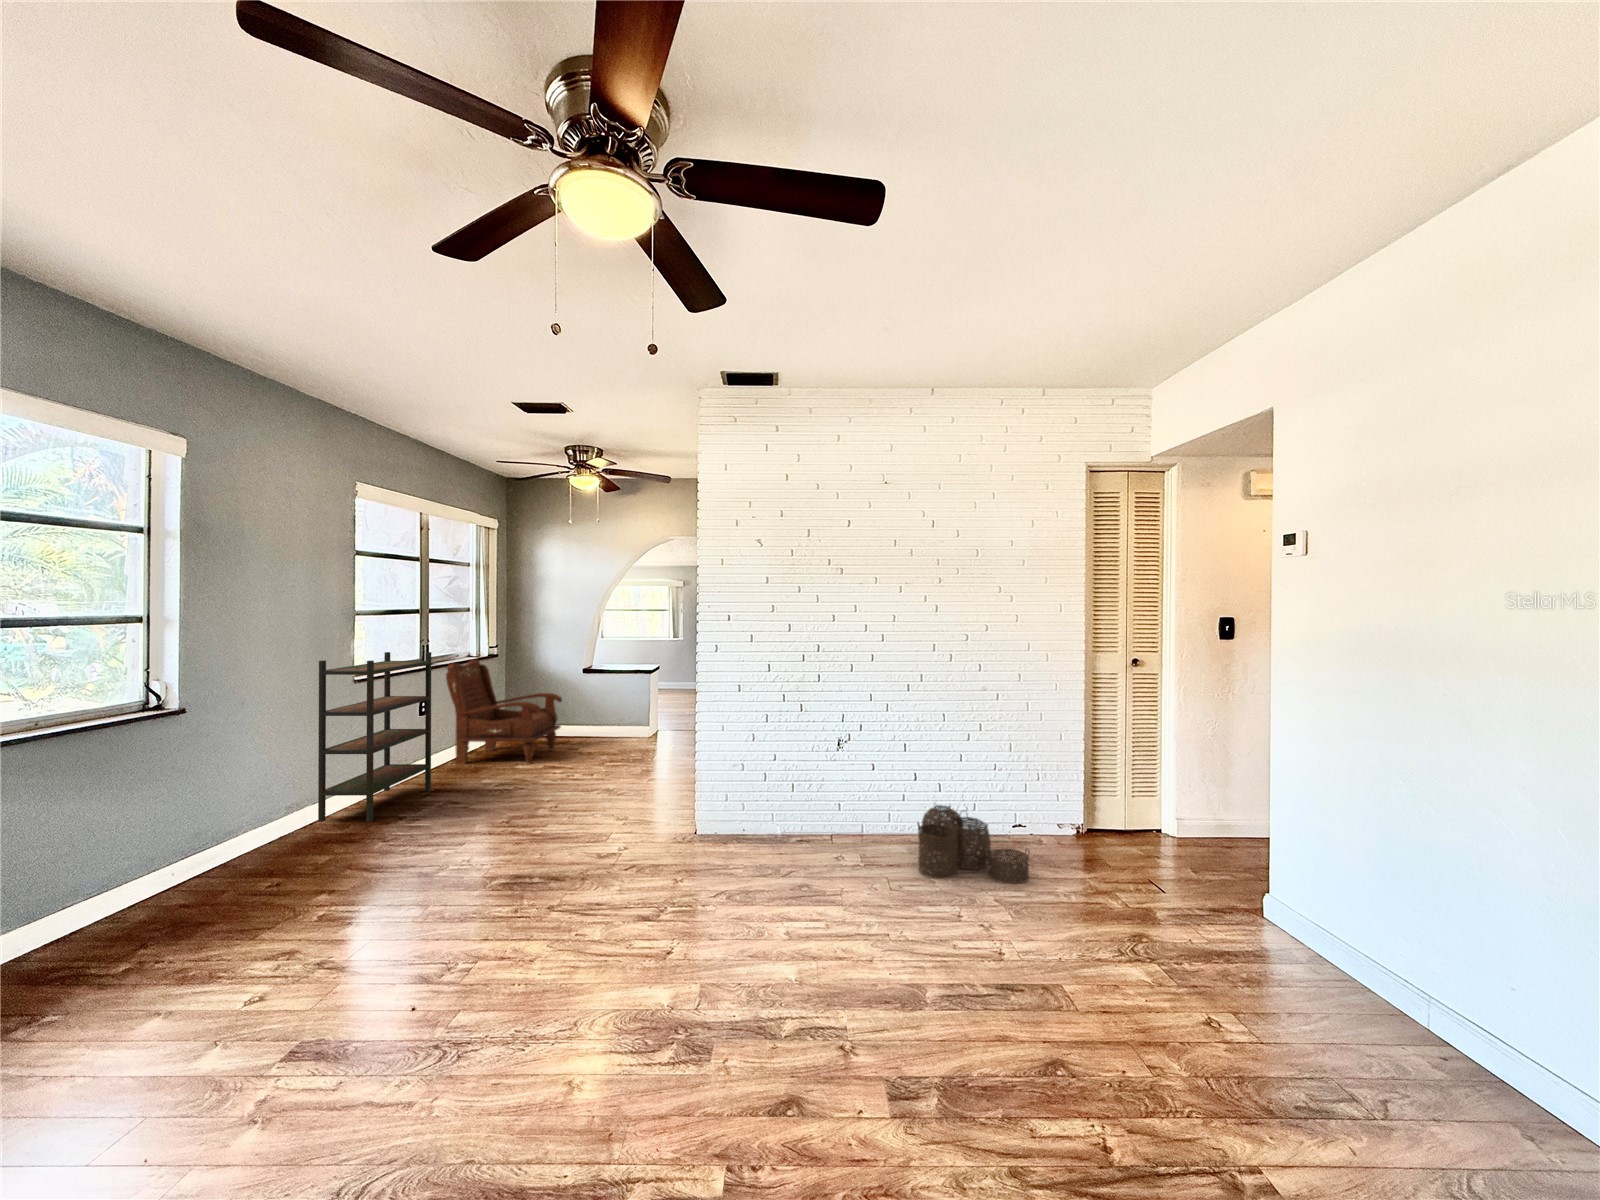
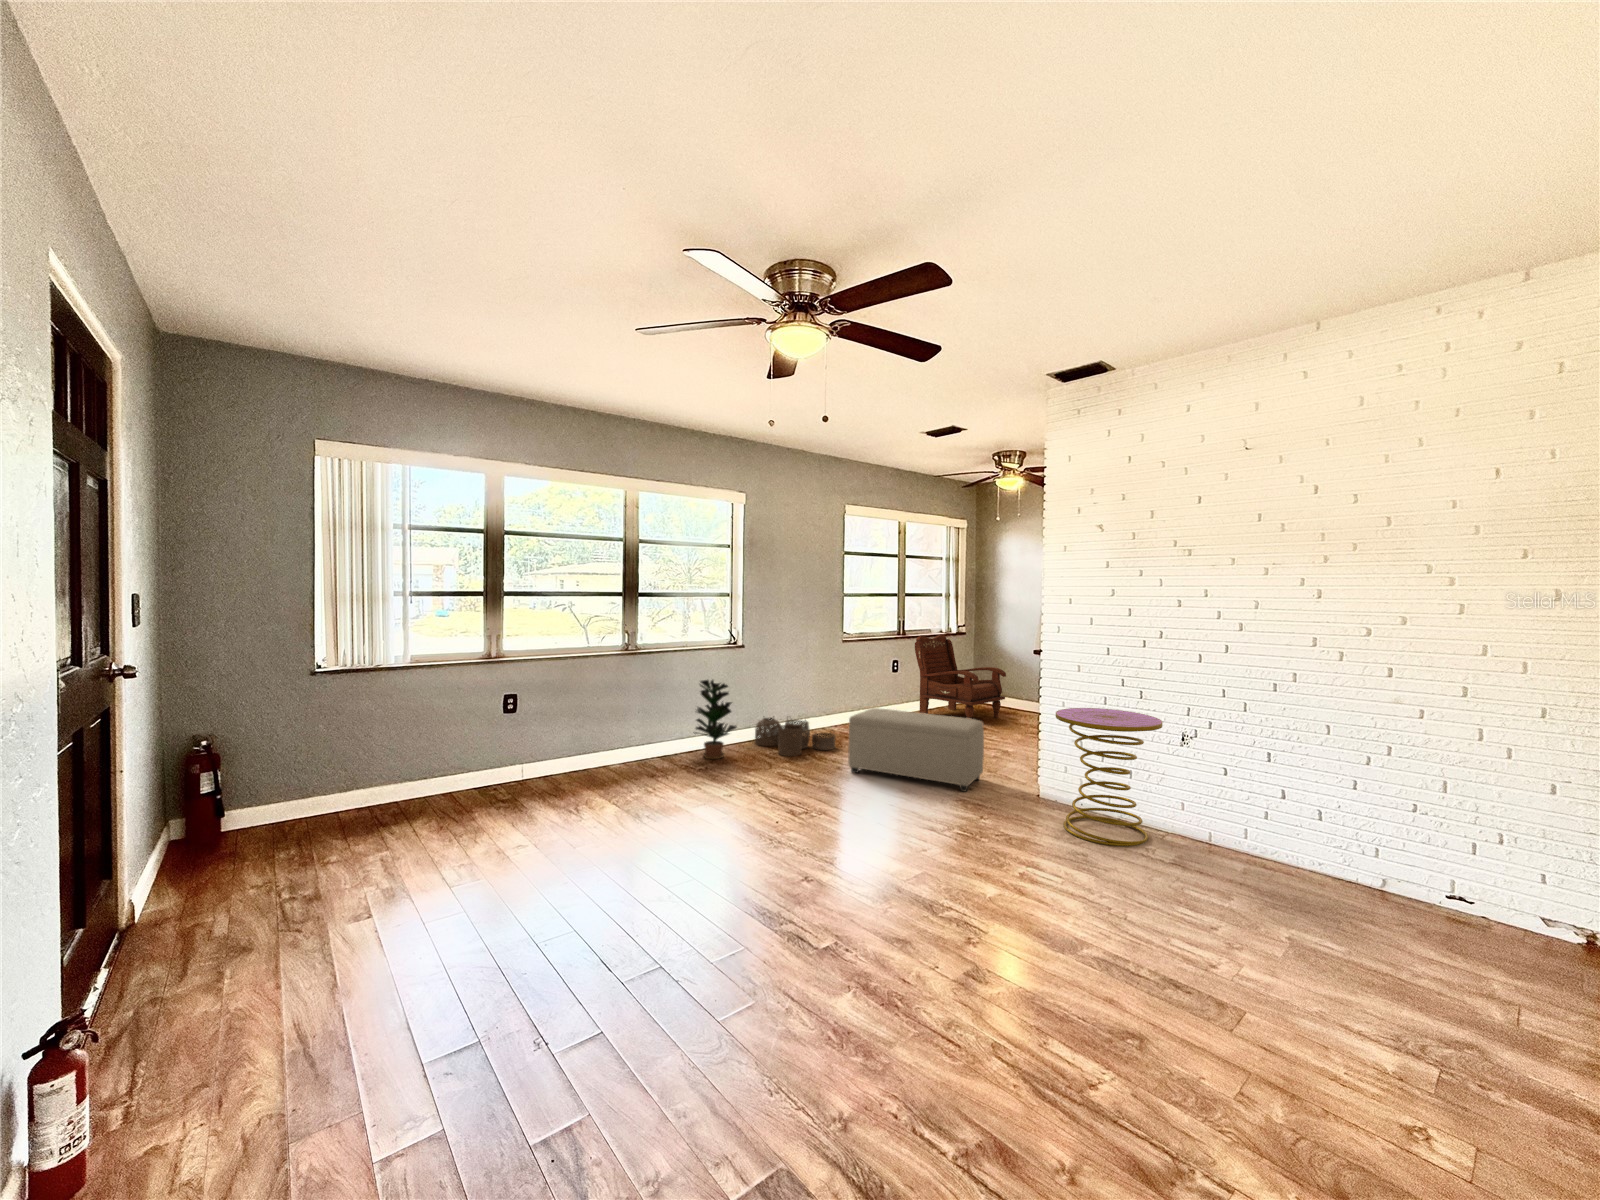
bookshelf: present [318,652,431,822] -> none [814,623,889,736]
side table: none [741,725,840,869] -> present [1056,708,1163,846]
ottoman: none [445,761,628,872] -> present [848,708,984,792]
potted plant: none [95,778,212,931] -> present [694,680,736,759]
woven basket: present [917,805,1030,883] -> present [754,718,835,756]

